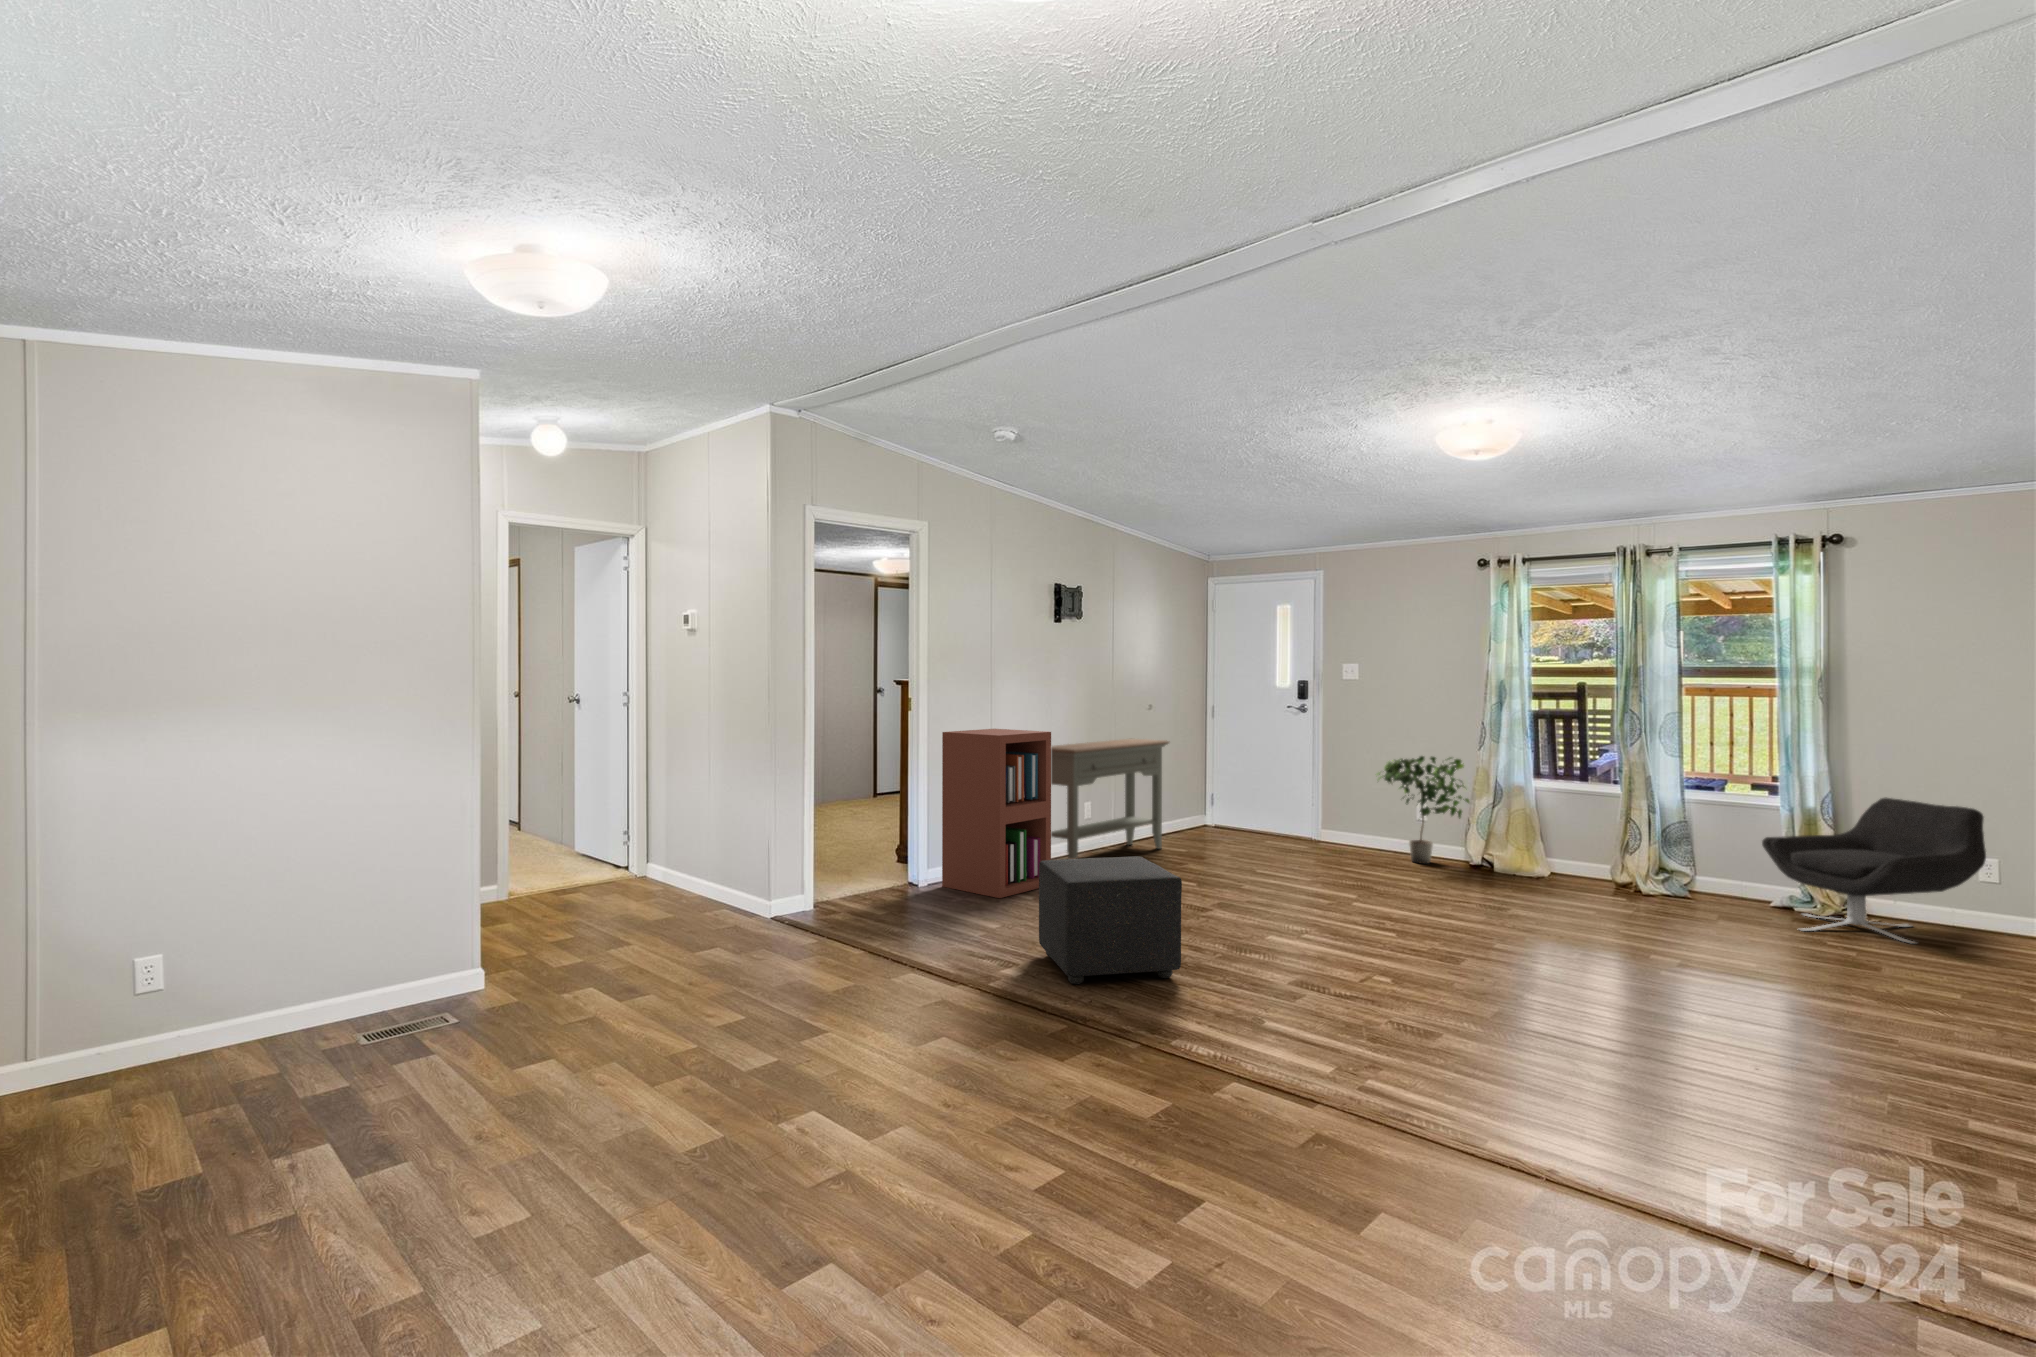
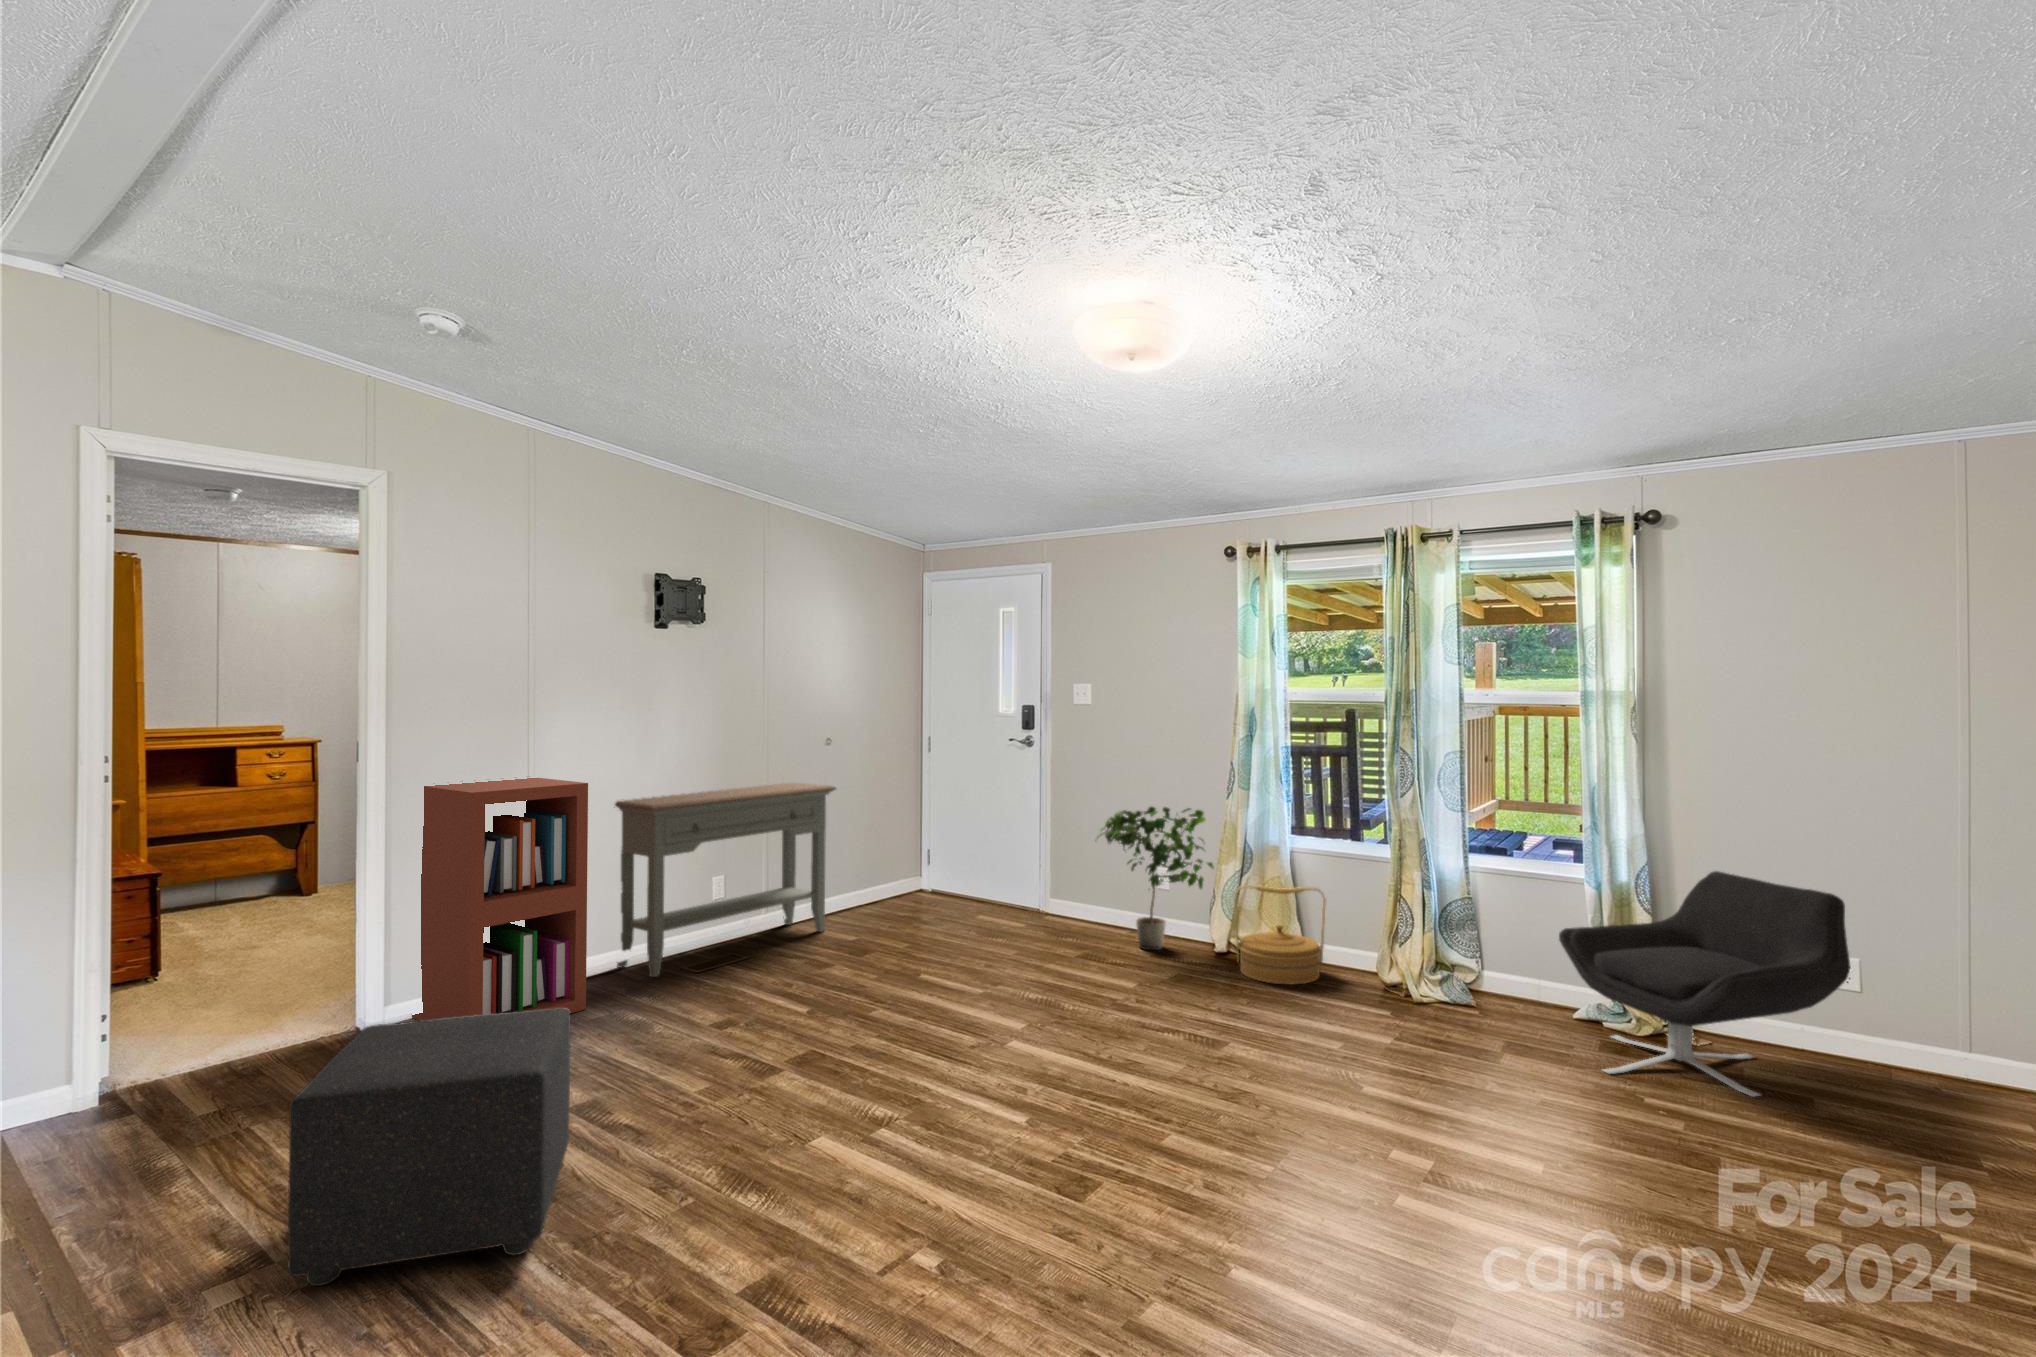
woven basket: none [1496,812,1569,884] -> present [1235,885,1325,984]

